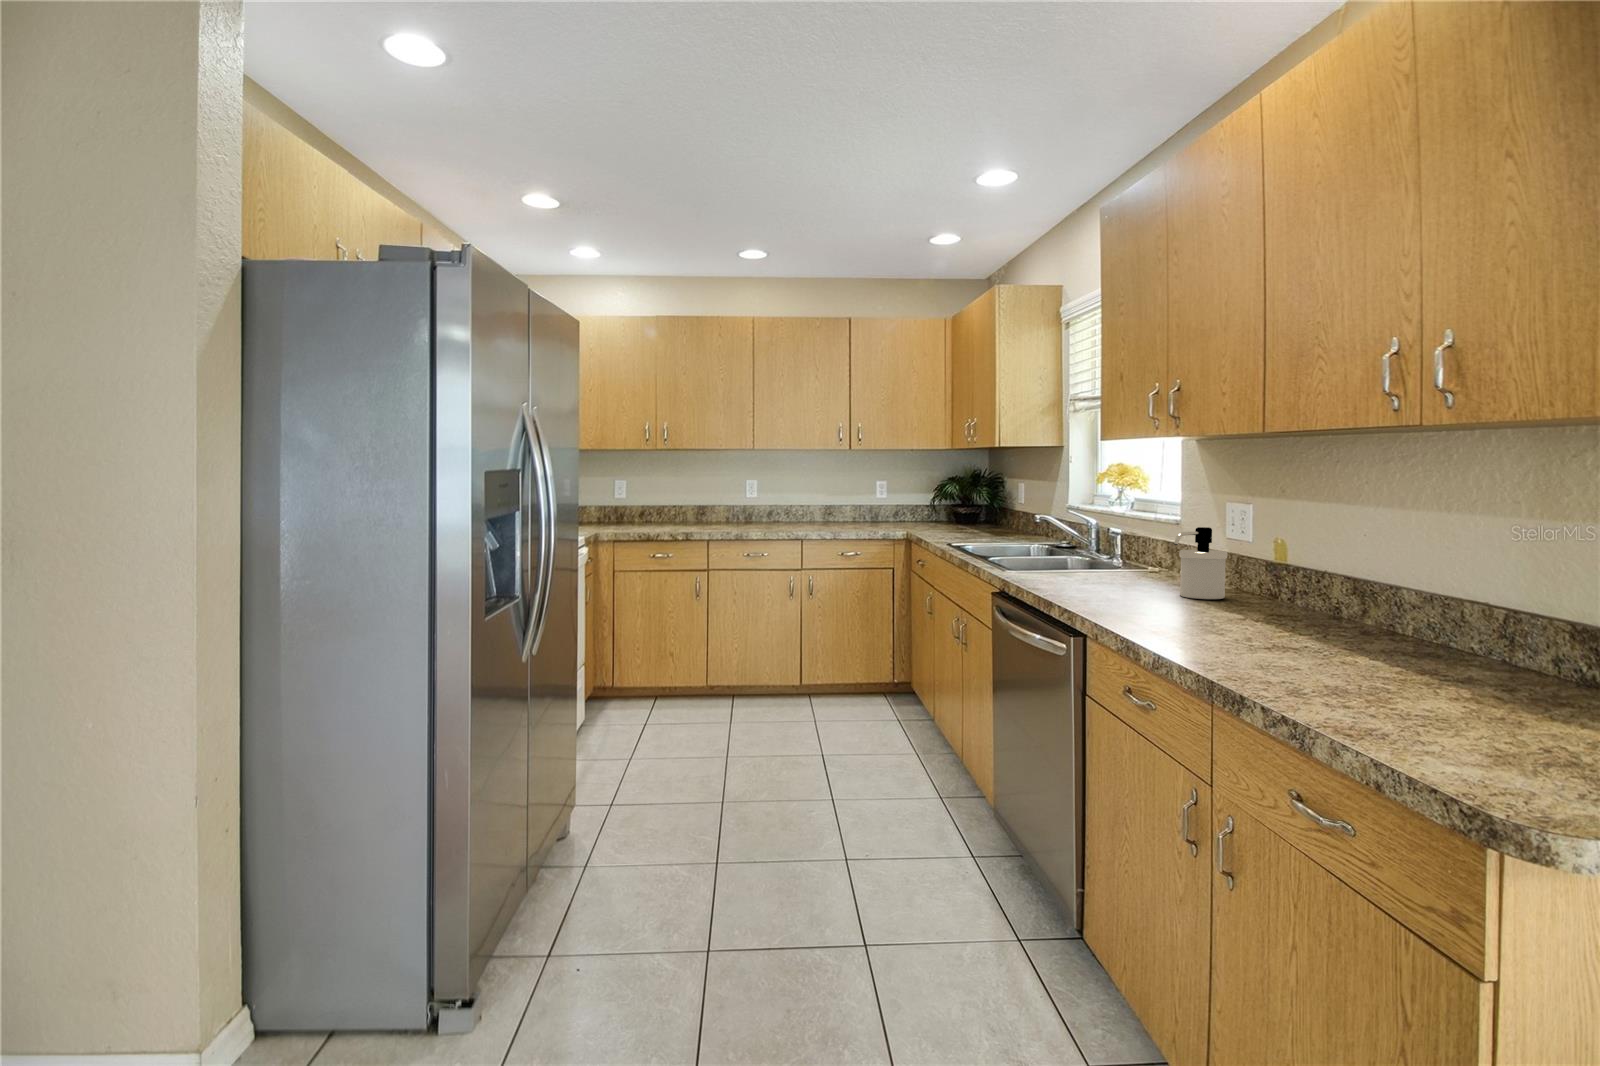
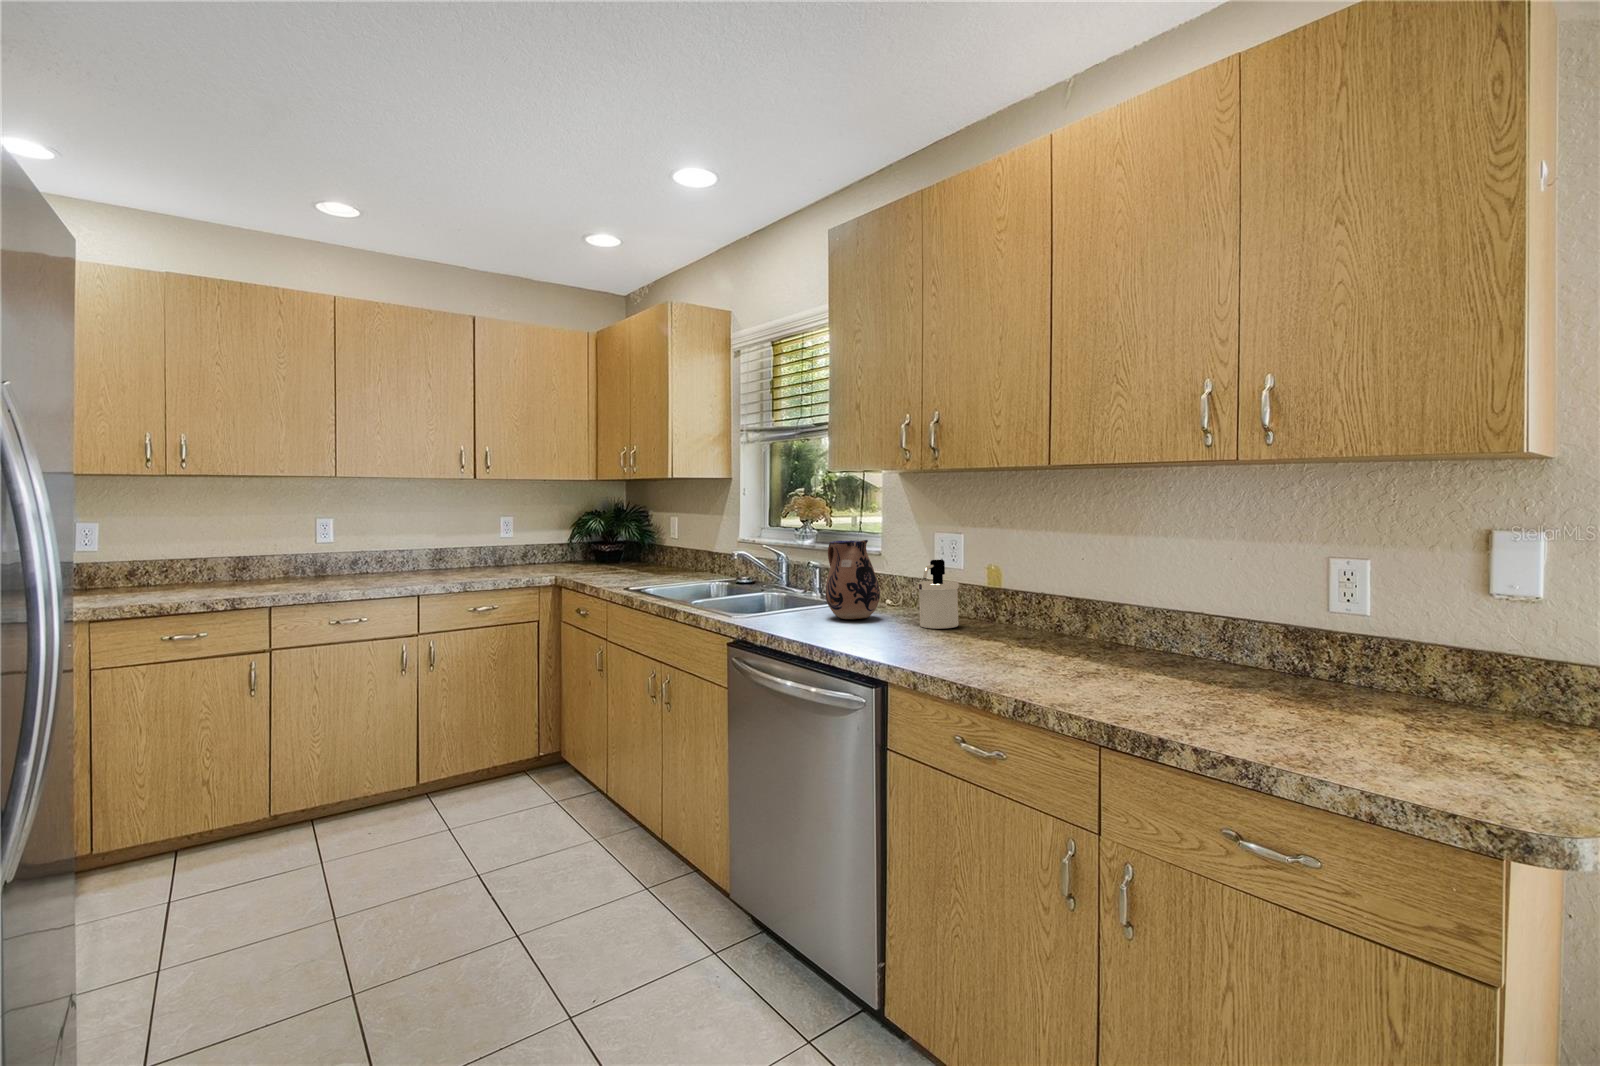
ceramic pitcher: none [1092,505,1151,583] -> present [826,540,880,619]

